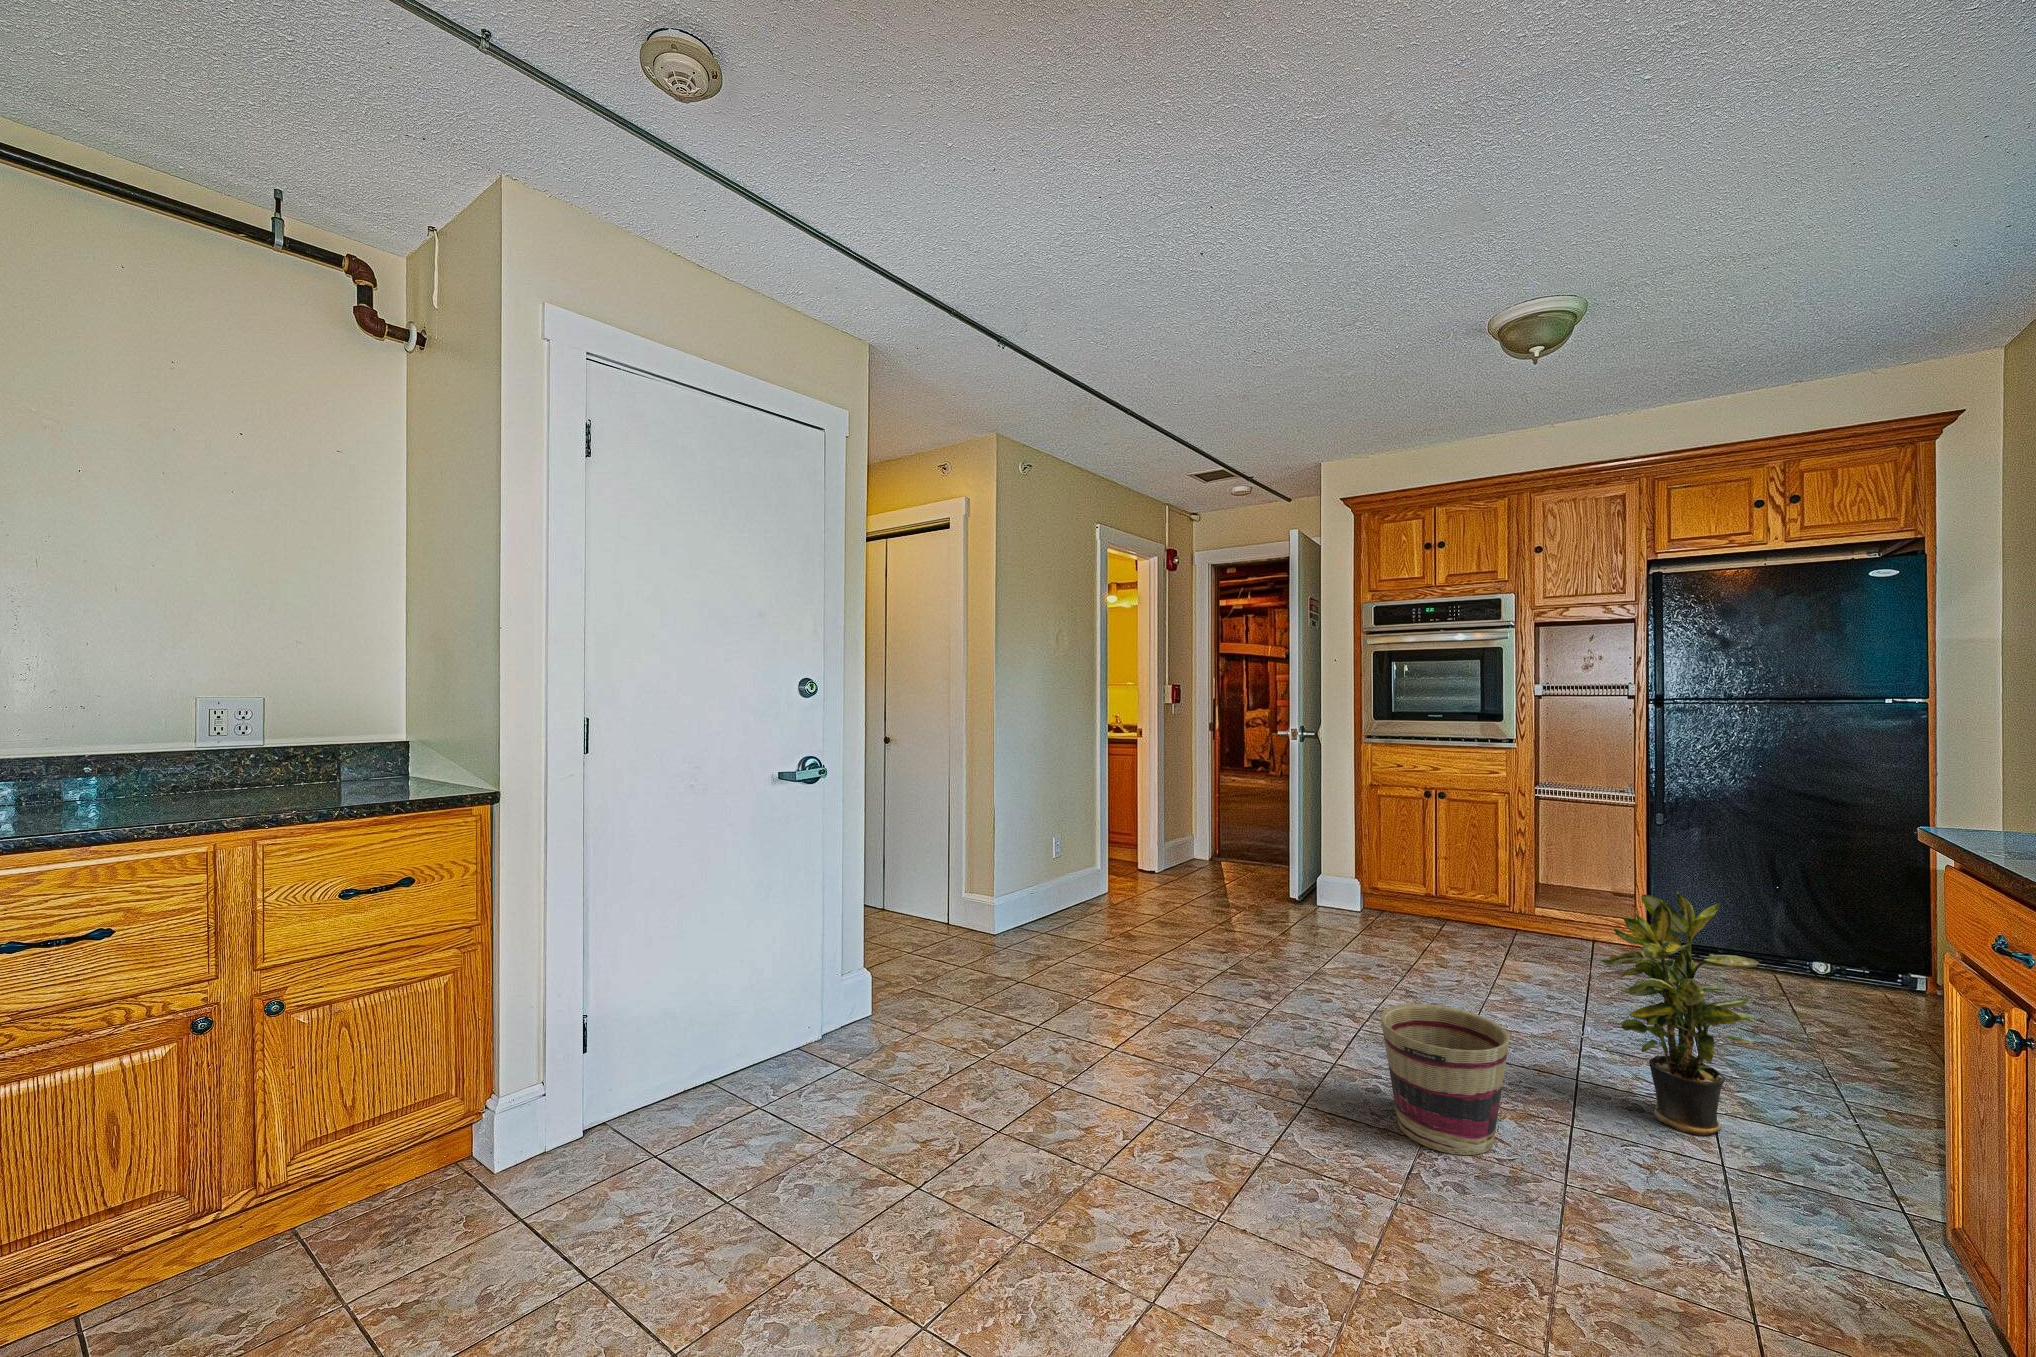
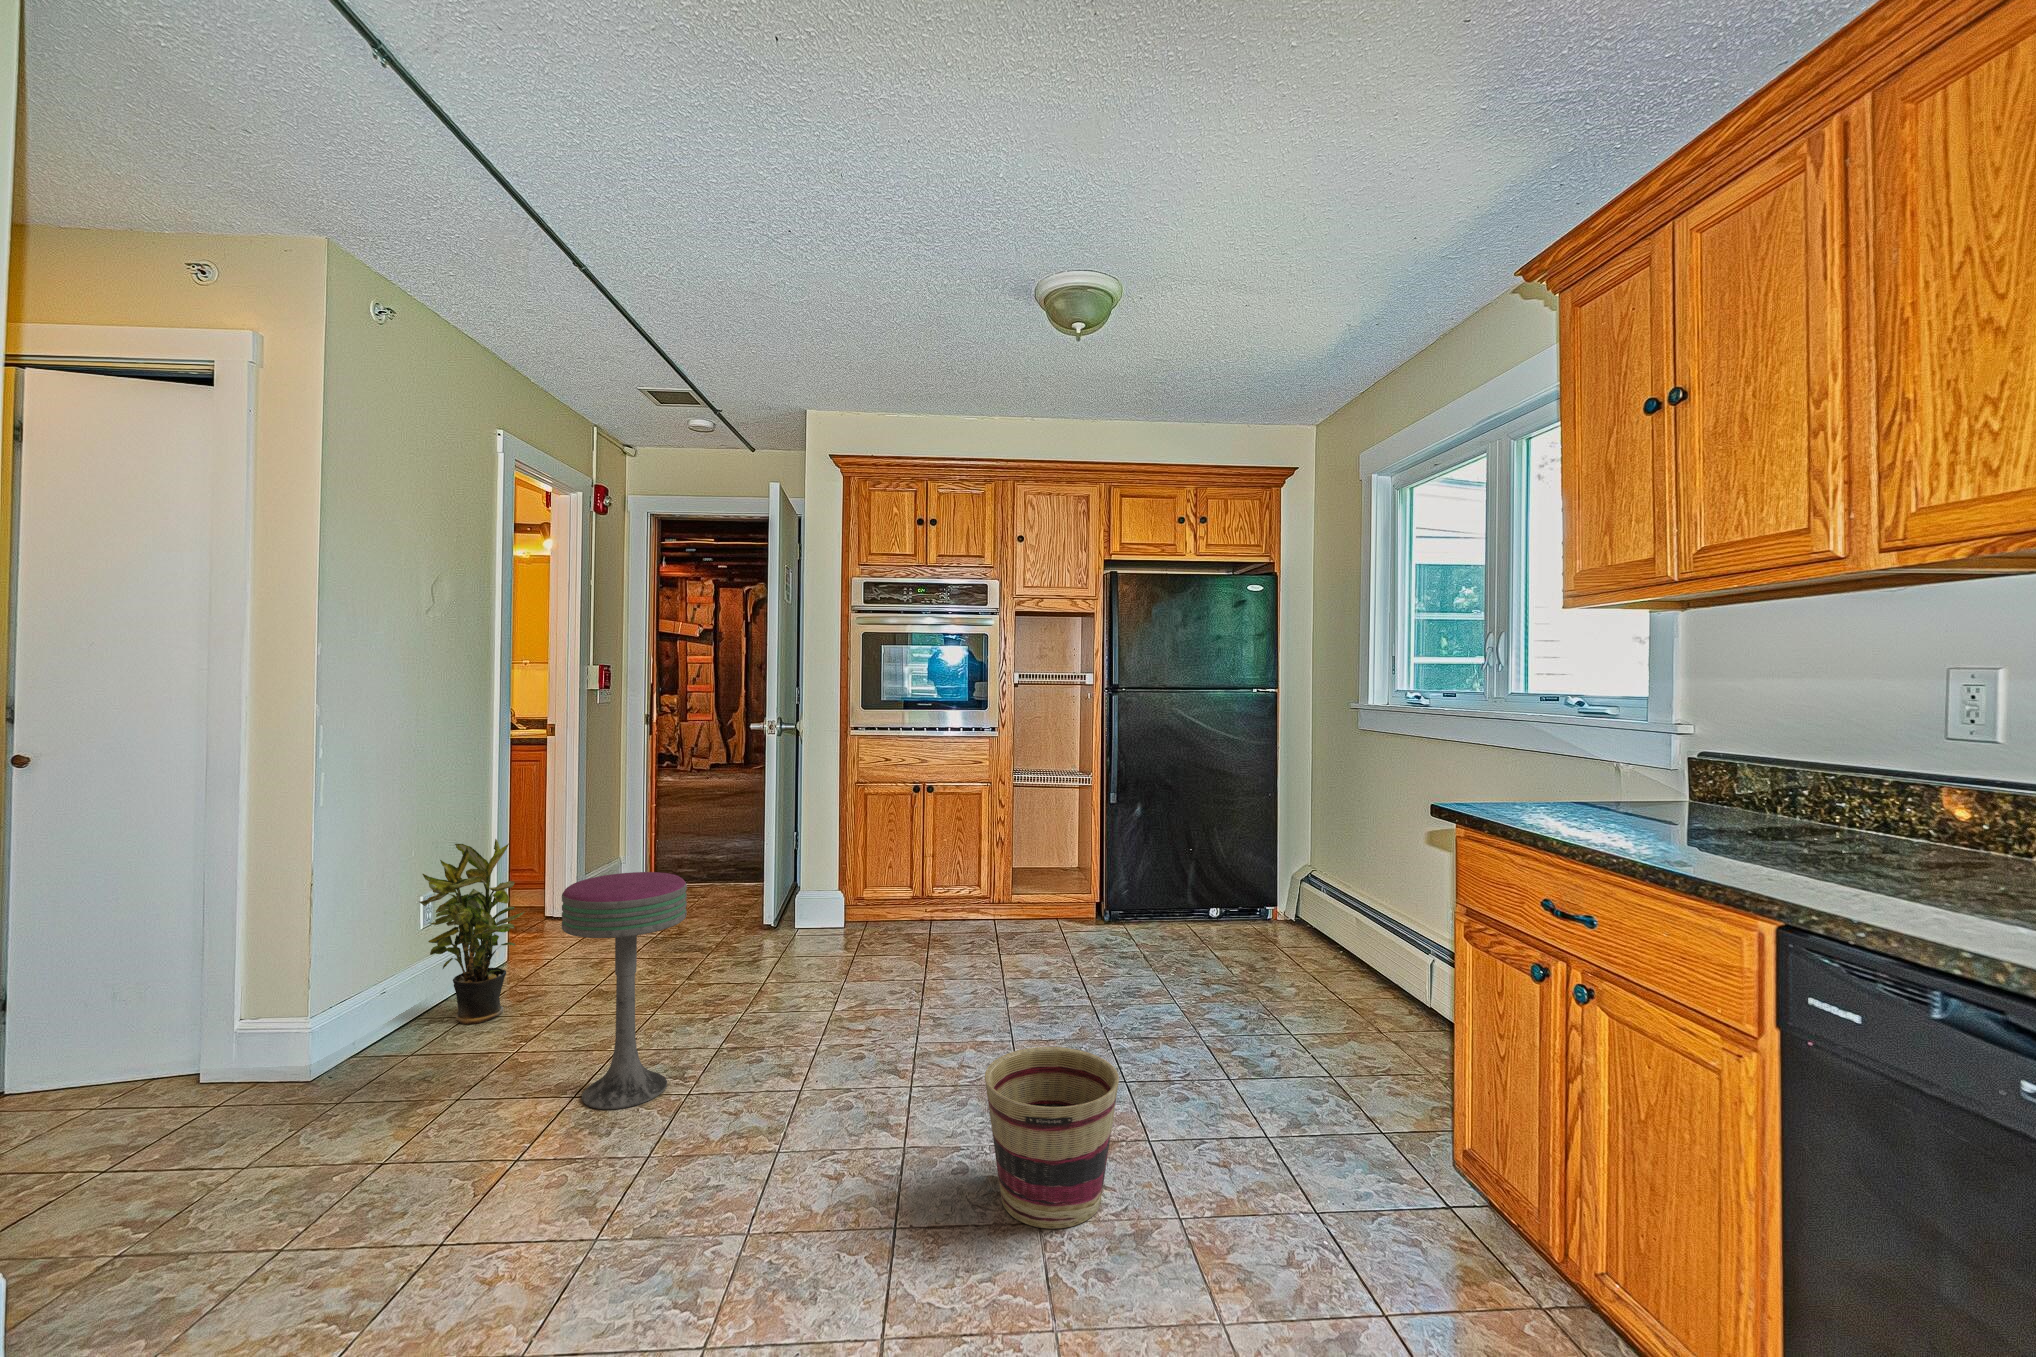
bar stool: none [1114,828,1194,988] -> present [562,872,687,1109]
potted plant: present [1600,892,1759,1136] -> present [419,839,524,1024]

